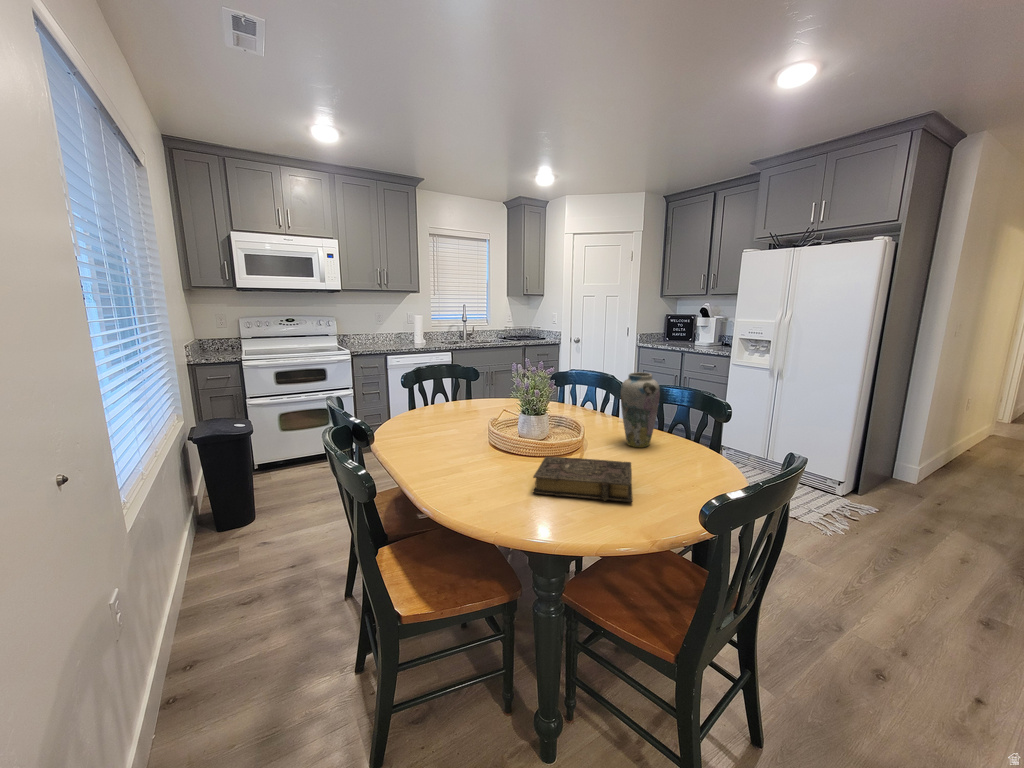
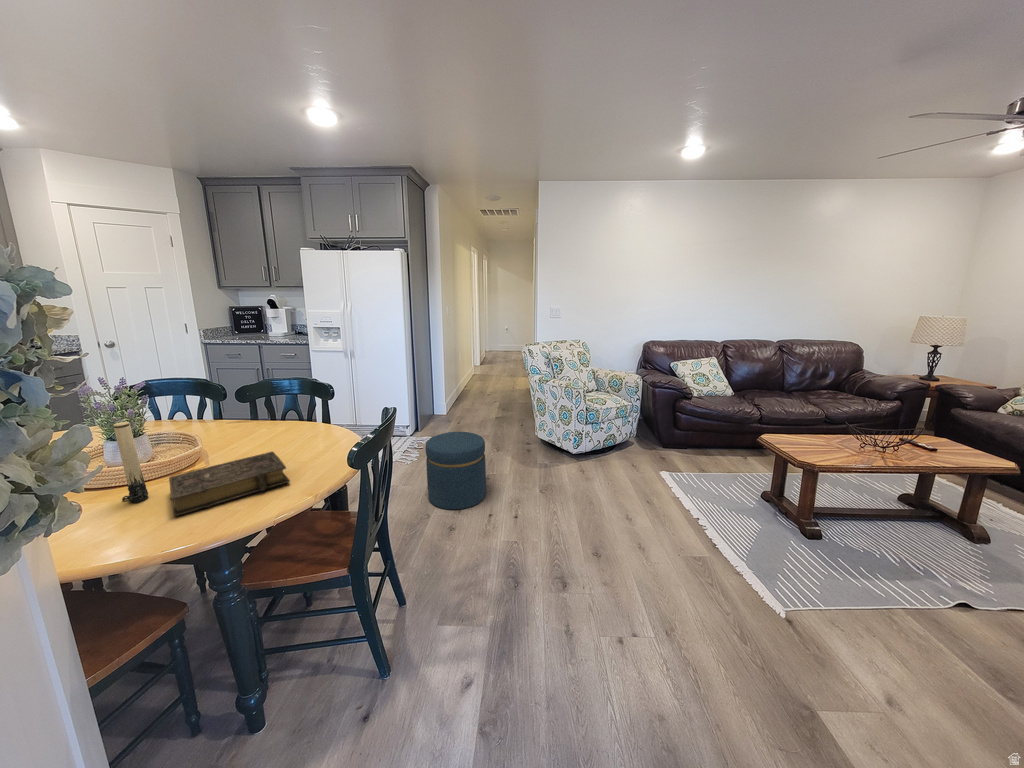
vase: present [621,372,660,448] -> none [234,368,277,441]
candle: none [516,400,531,469] -> present [113,422,148,502]
ottoman: none [844,514,992,660] -> present [426,432,486,509]

